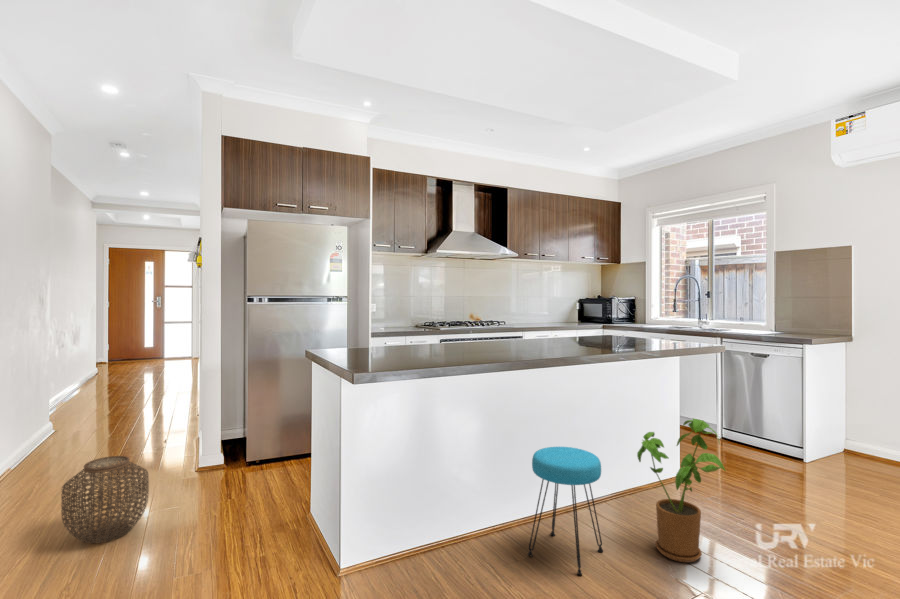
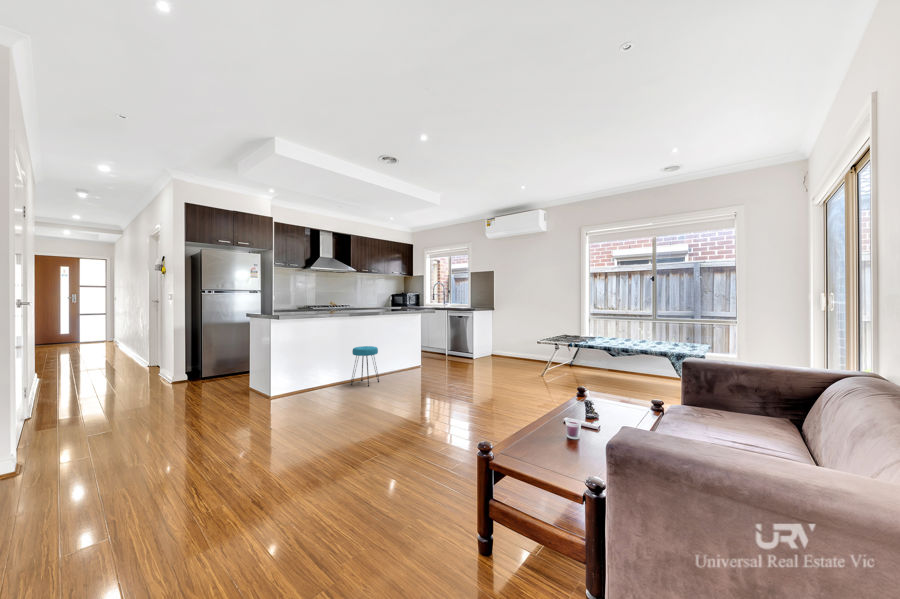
house plant: present [637,418,726,562] -> none [393,332,420,381]
woven basket: present [61,456,149,543] -> none [126,364,169,402]

